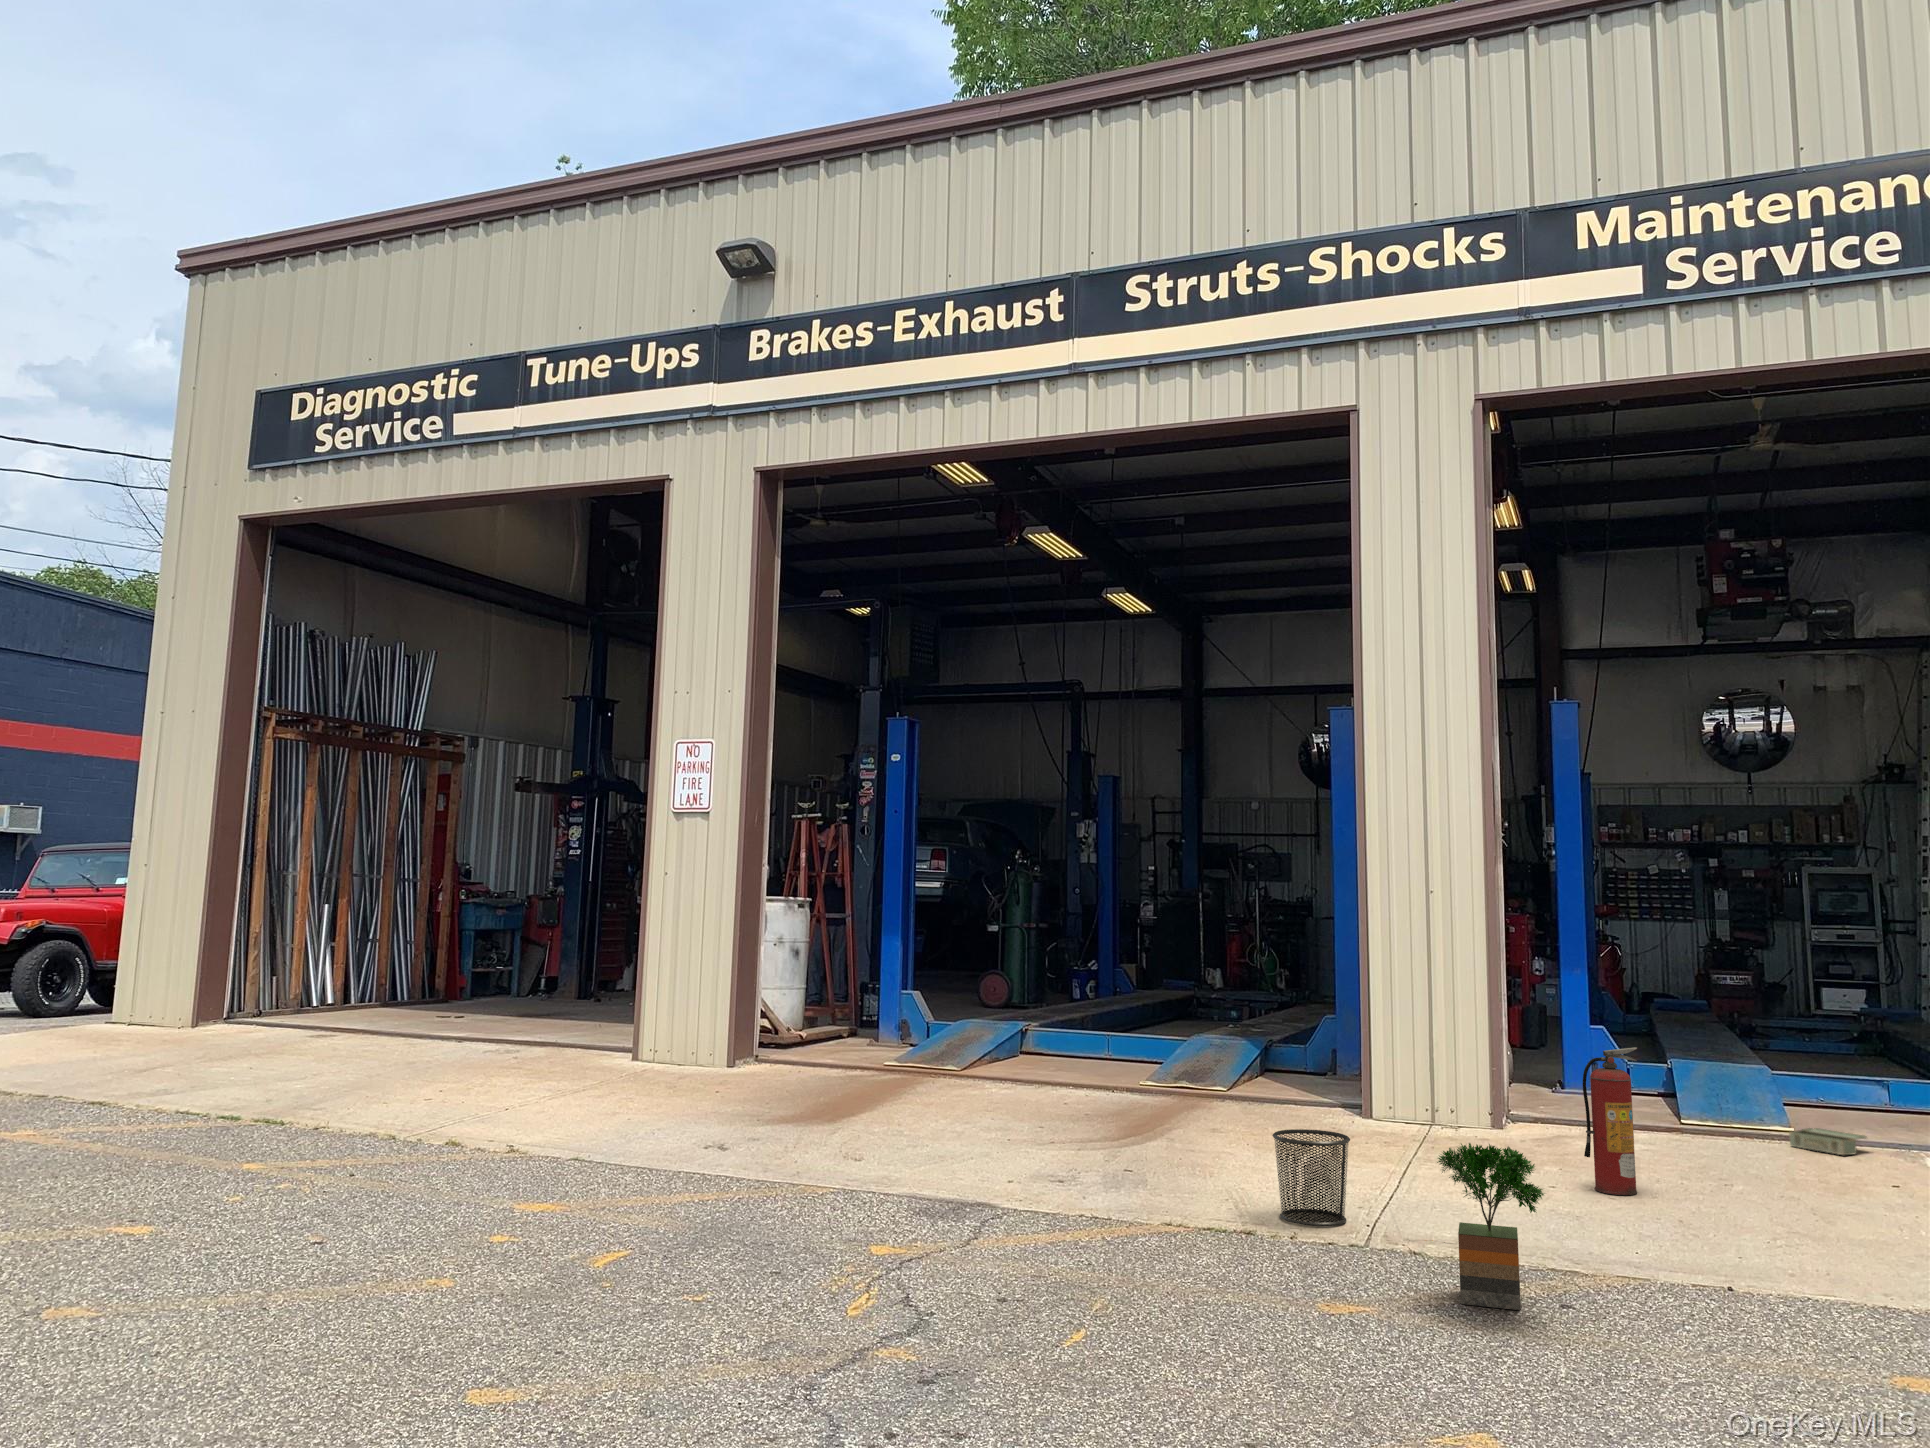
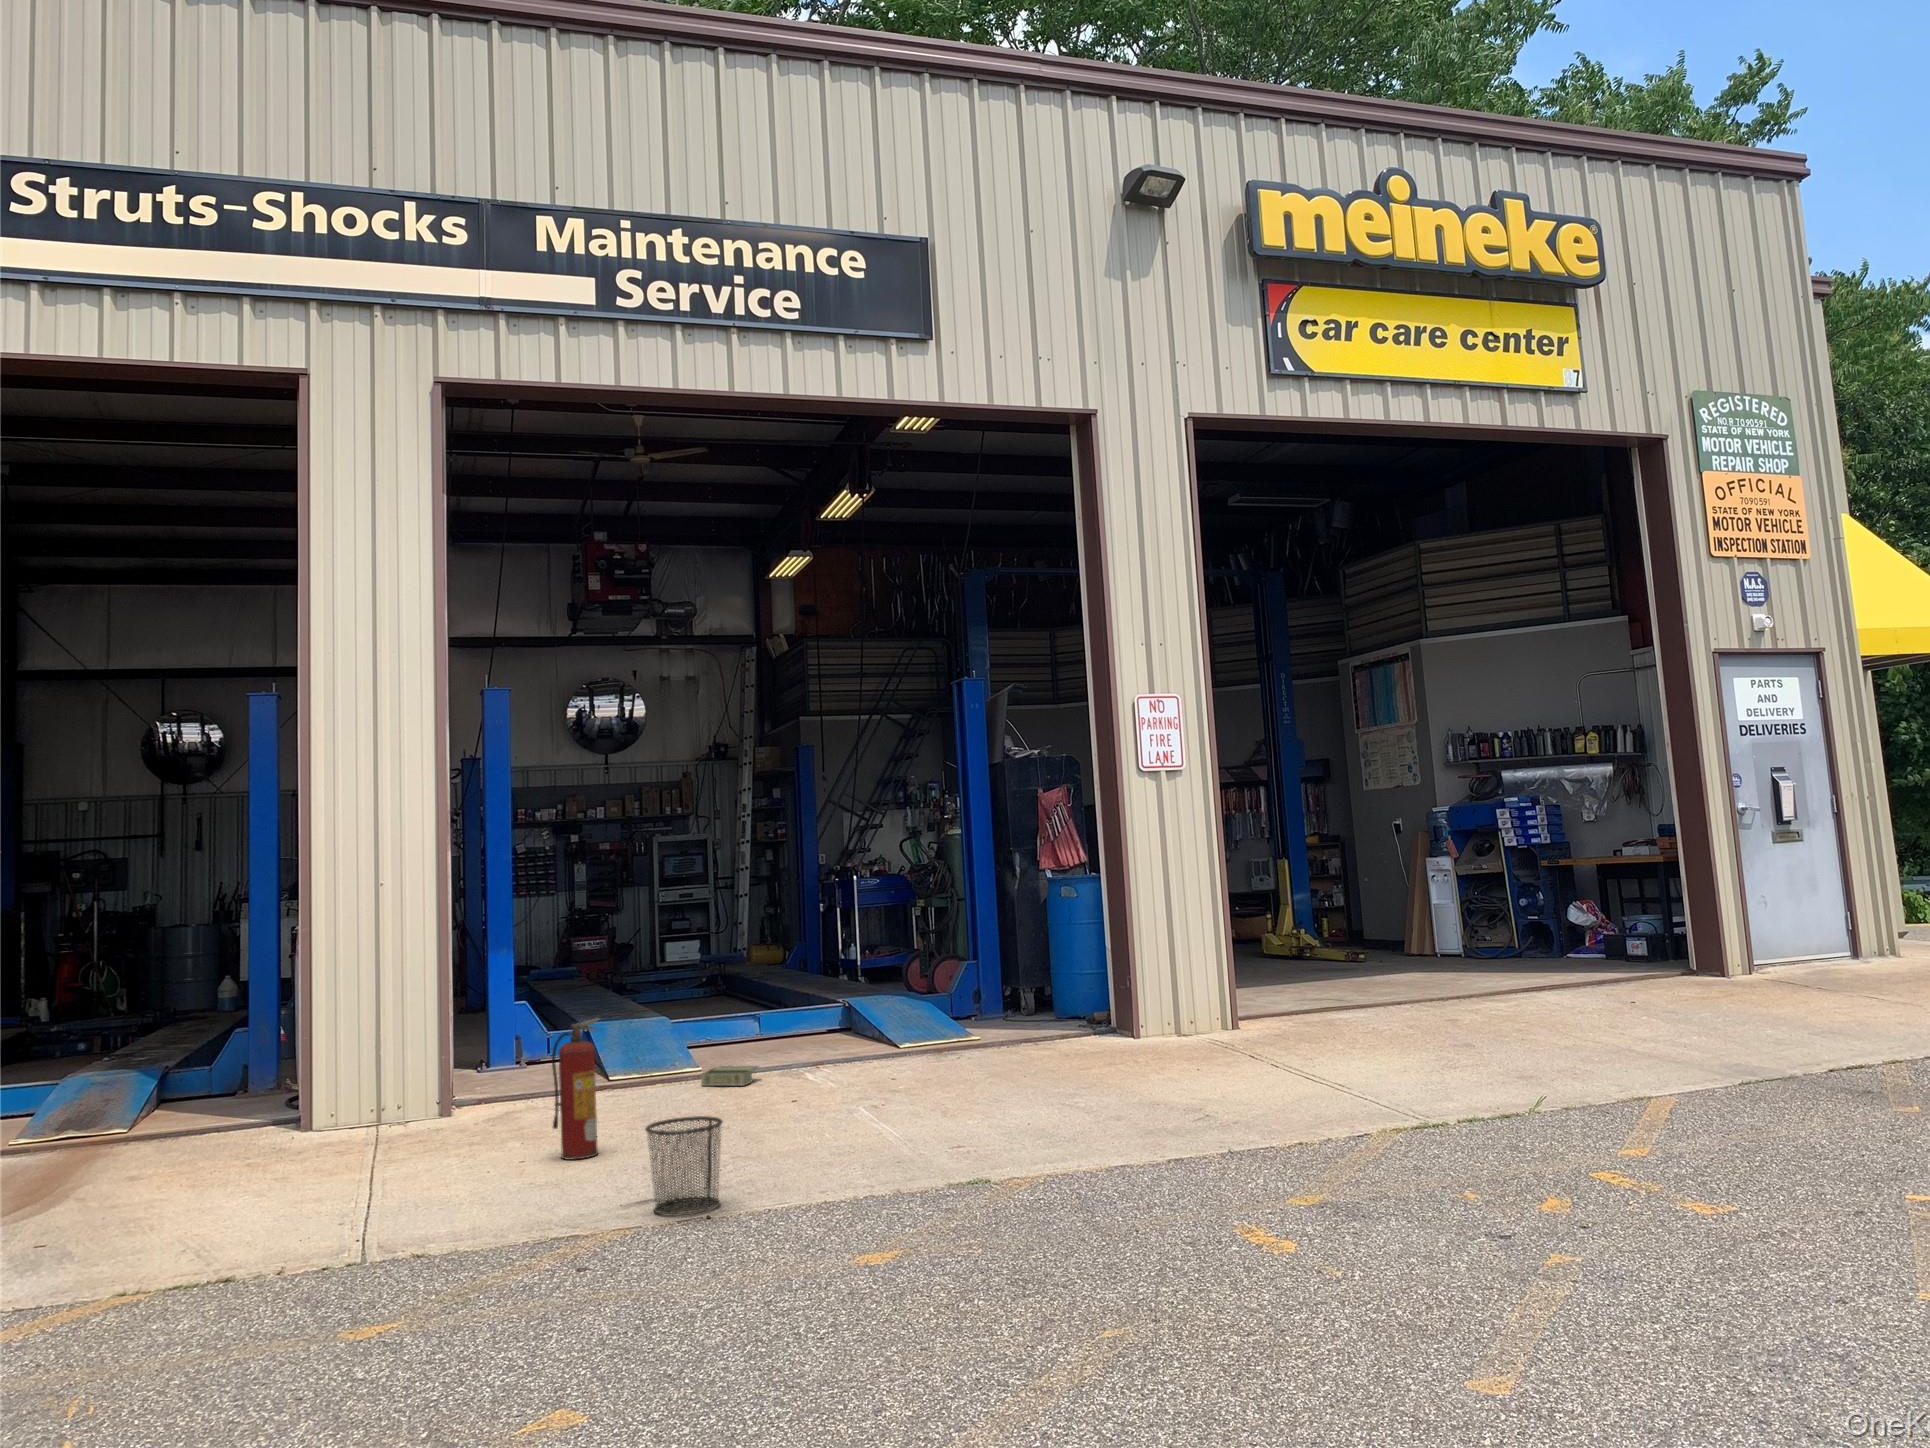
waste bin: present [1272,1129,1350,1226] -> present [645,1116,723,1216]
potted tree: present [1437,1143,1544,1310] -> none [458,1130,566,1295]

